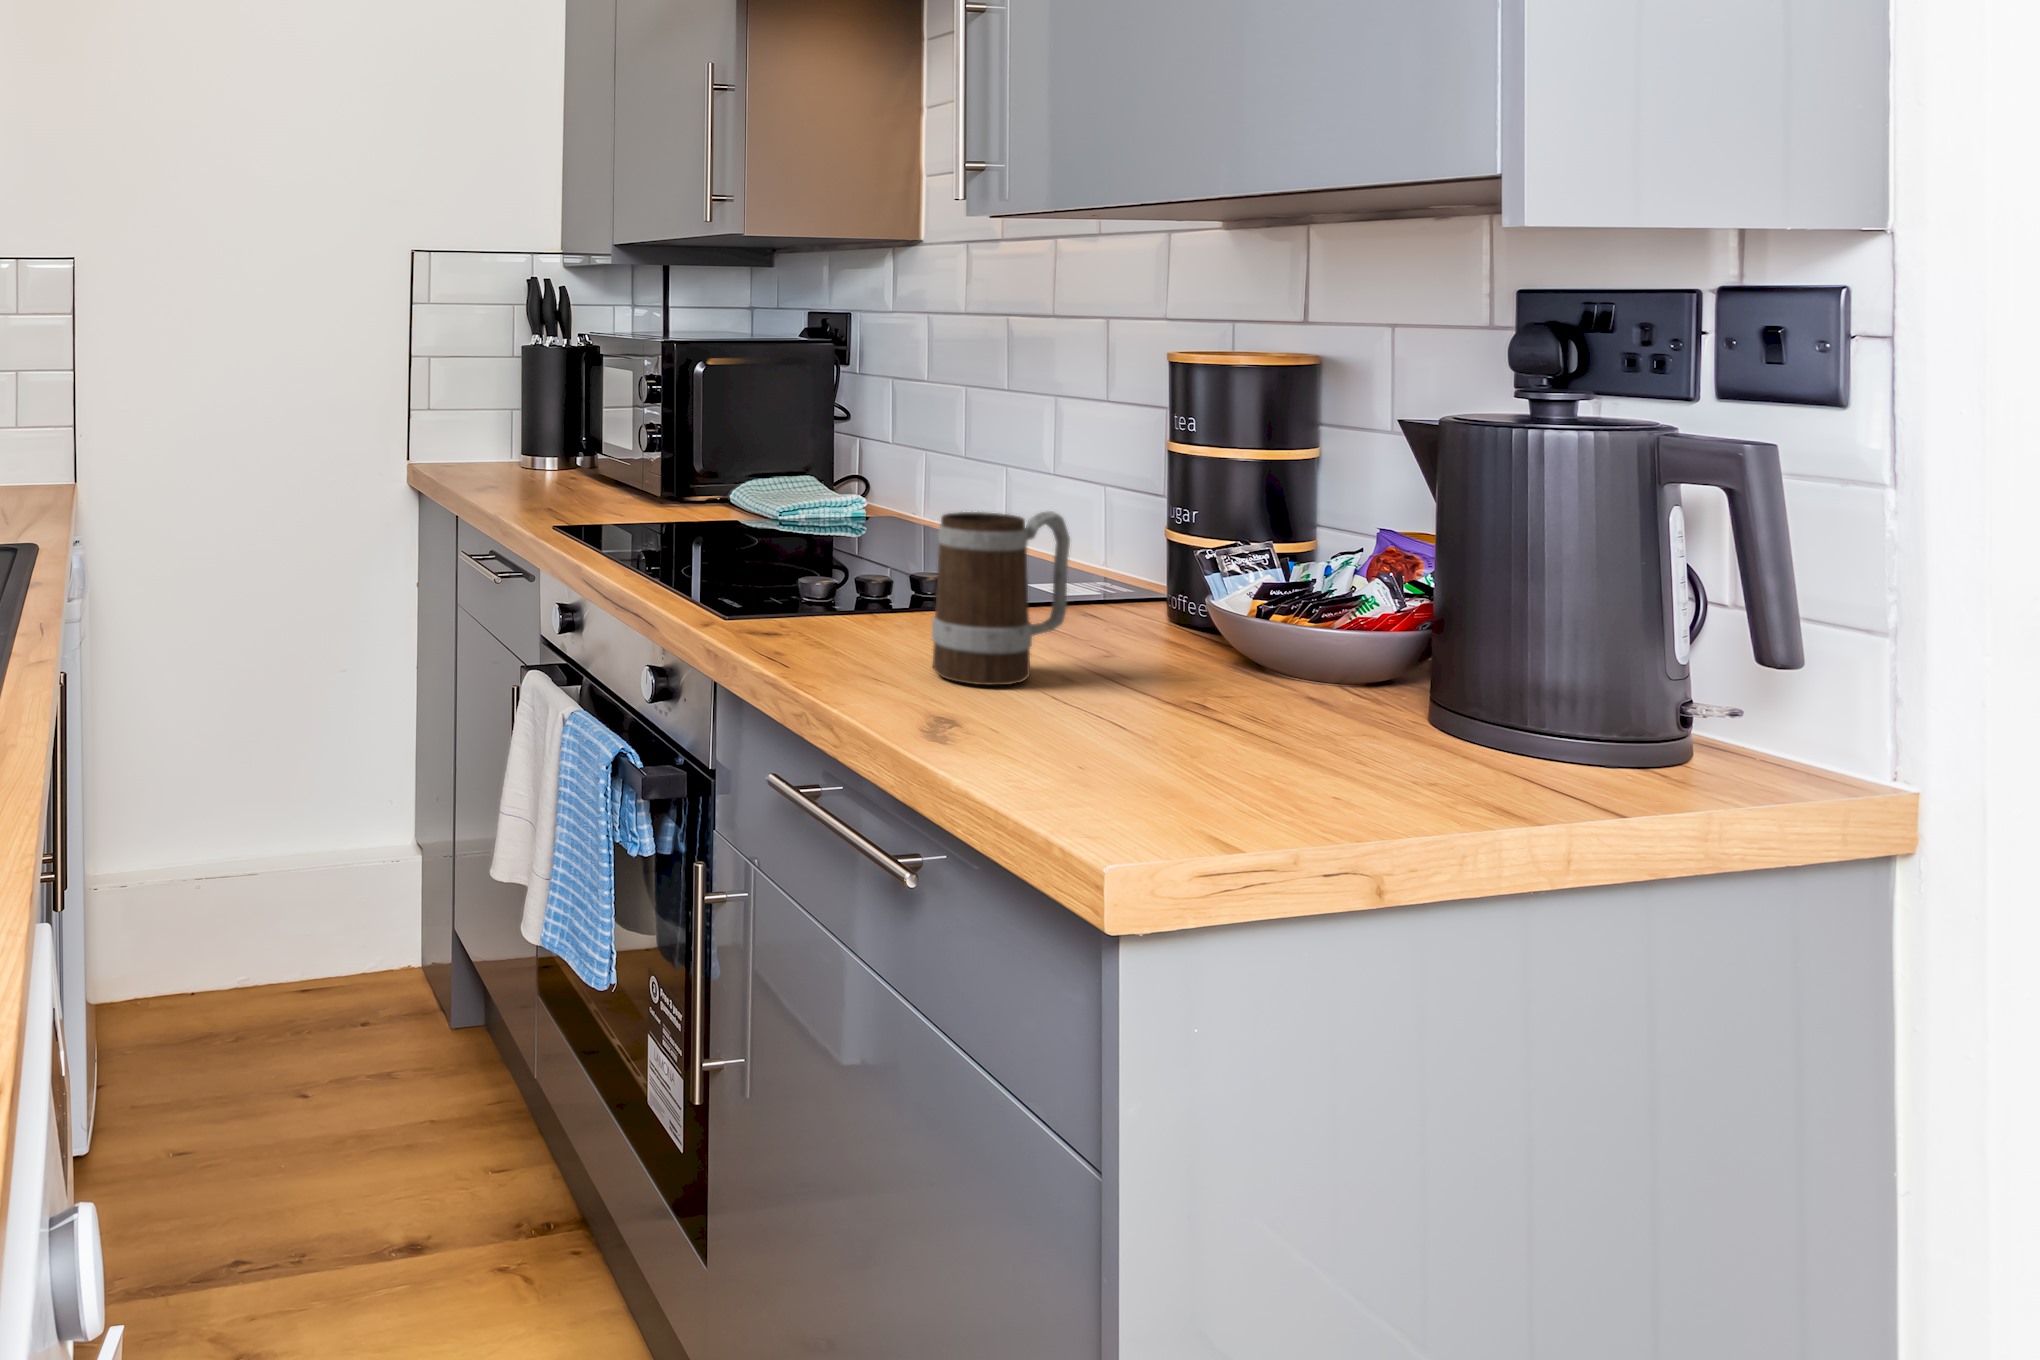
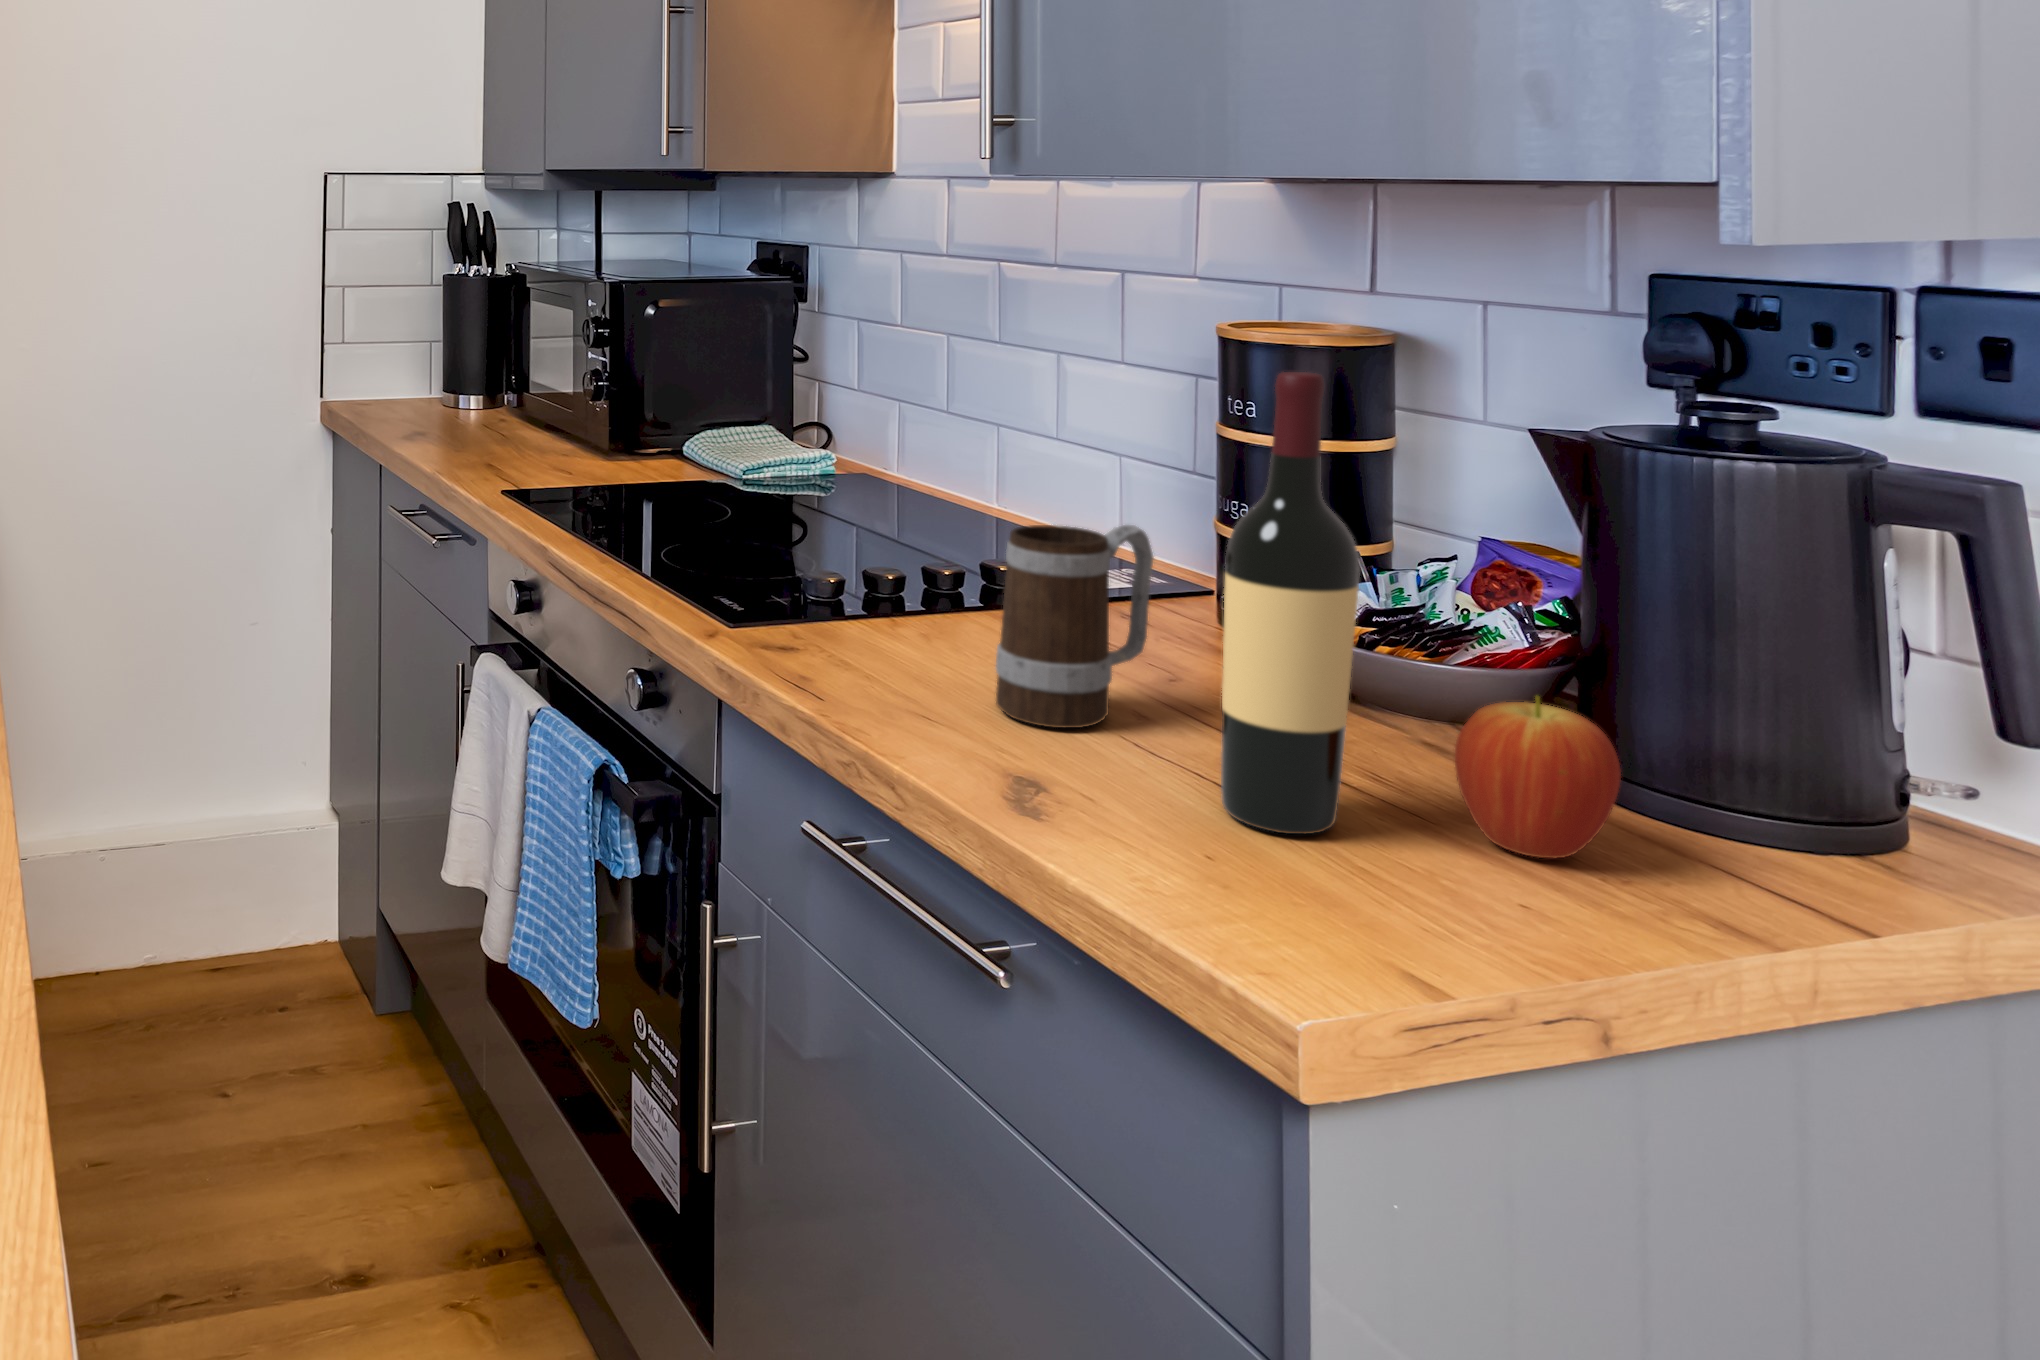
wine bottle: none [1094,356,1205,754] -> present [1221,372,1360,834]
fruit: none [1294,631,1432,773] -> present [1455,696,1621,858]

